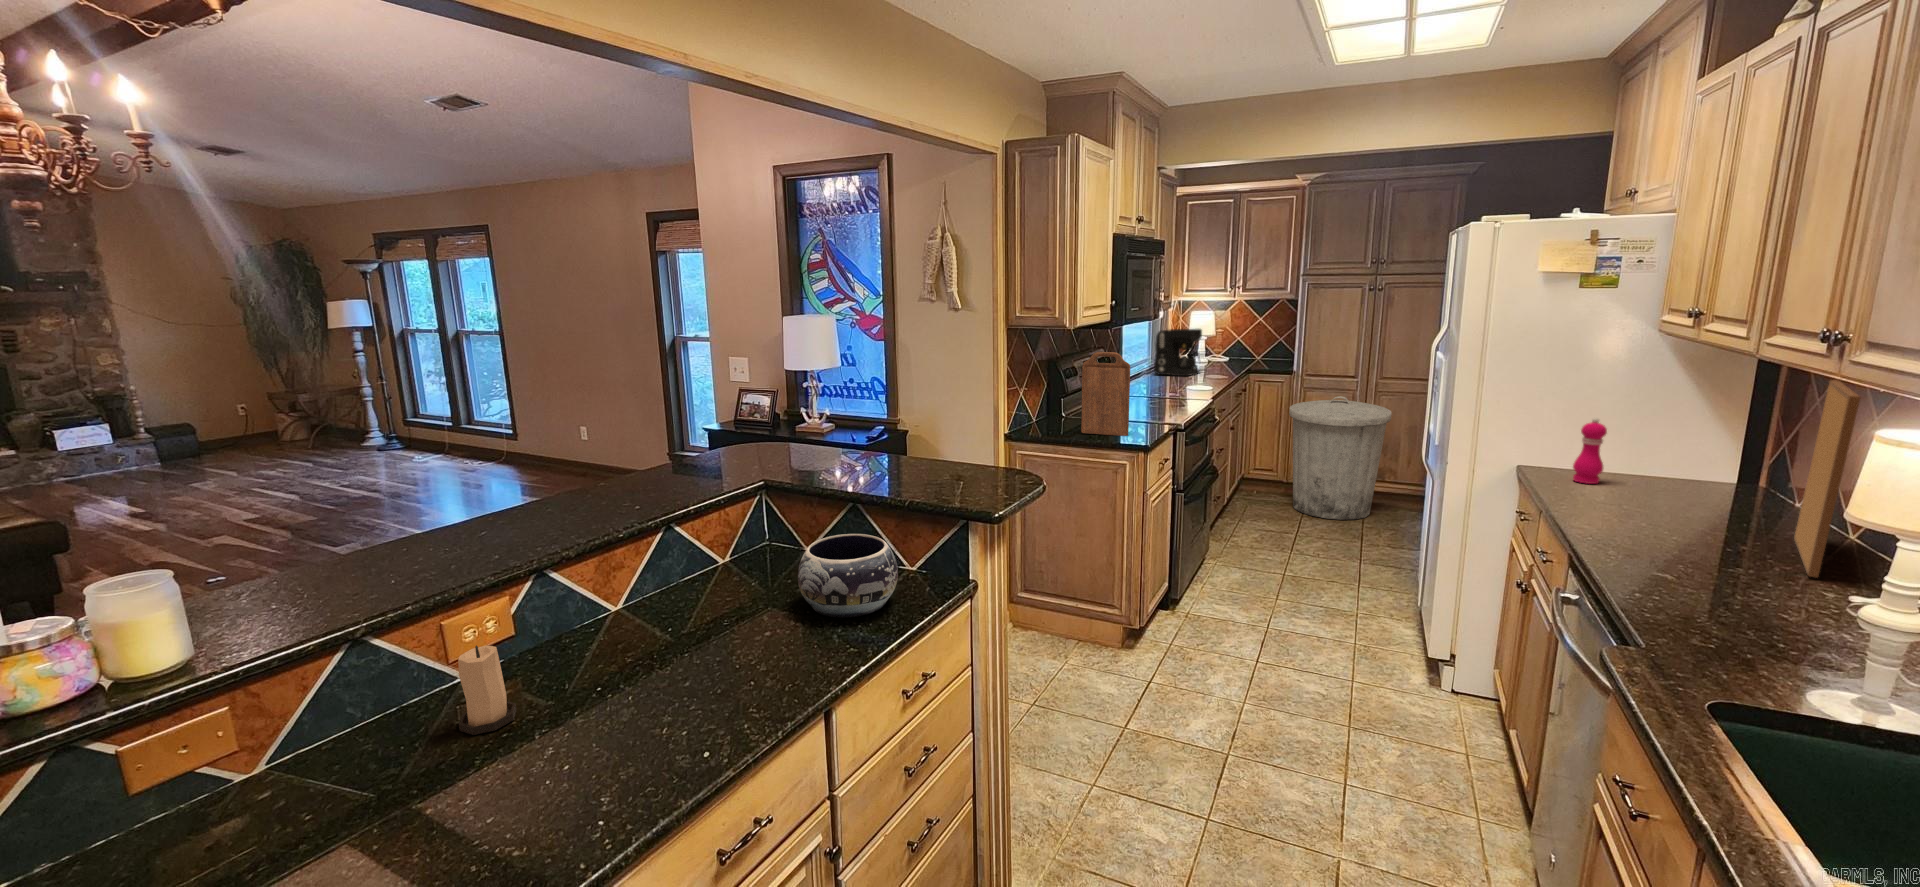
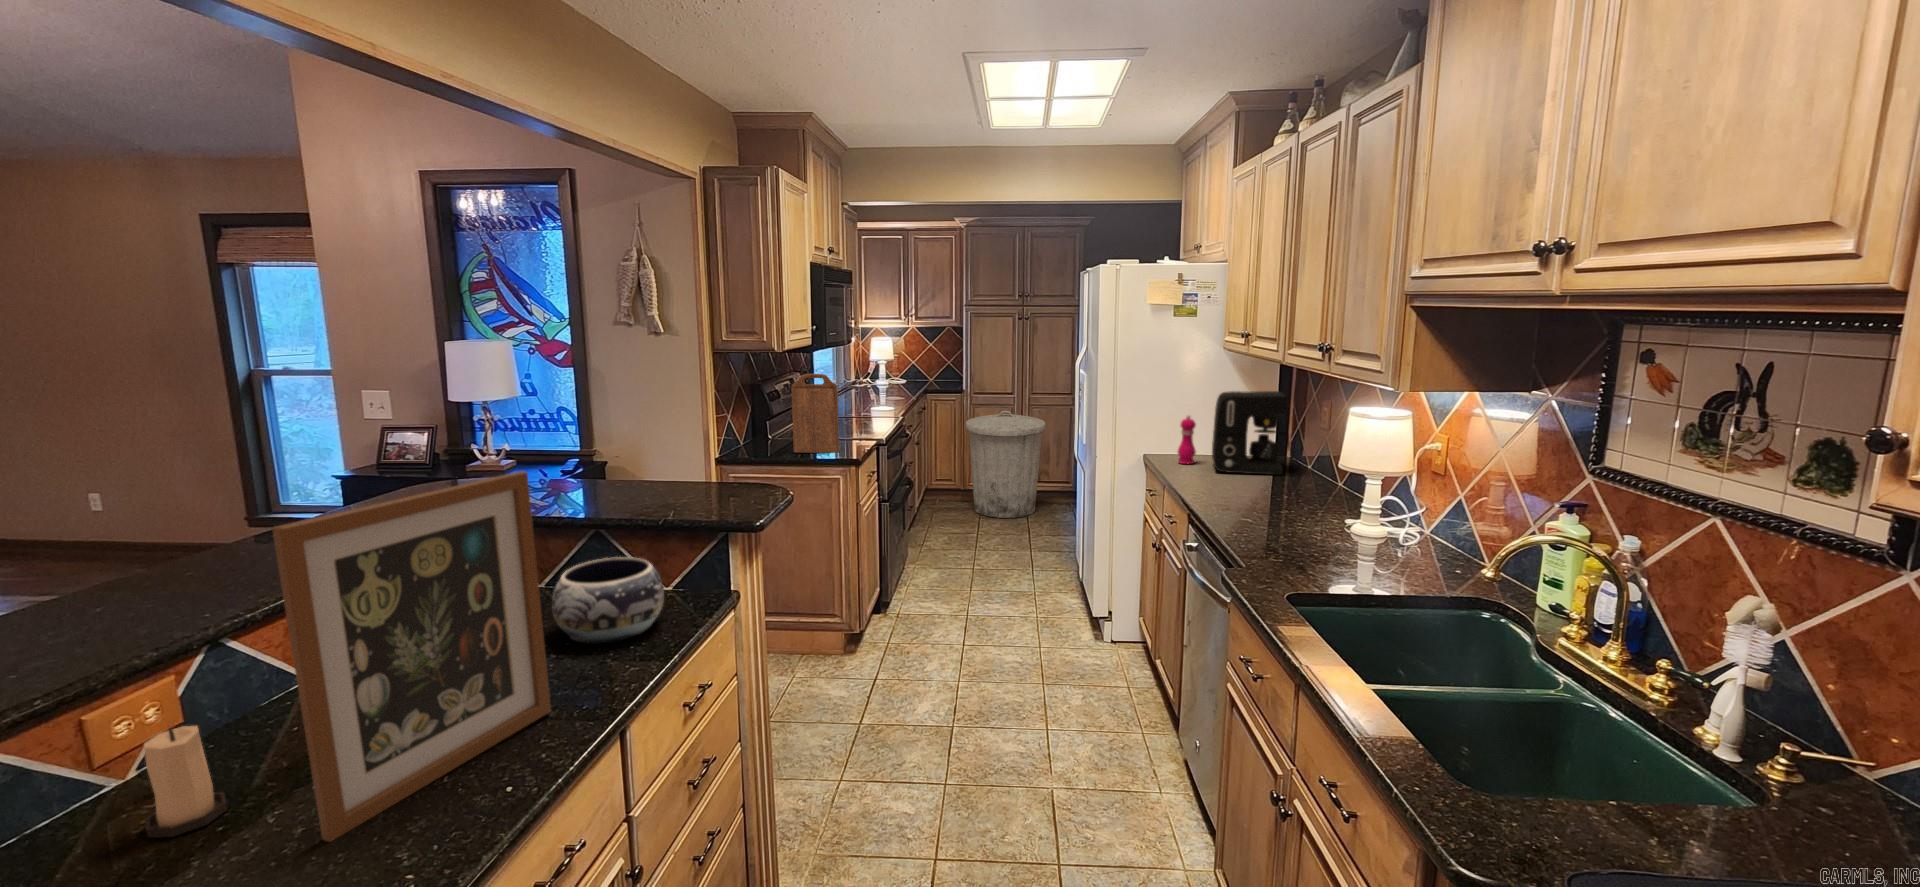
coffee maker: present [1154,329,1202,376] -> present [1212,391,1290,475]
picture frame: present [1794,380,1860,577] -> present [272,471,551,842]

